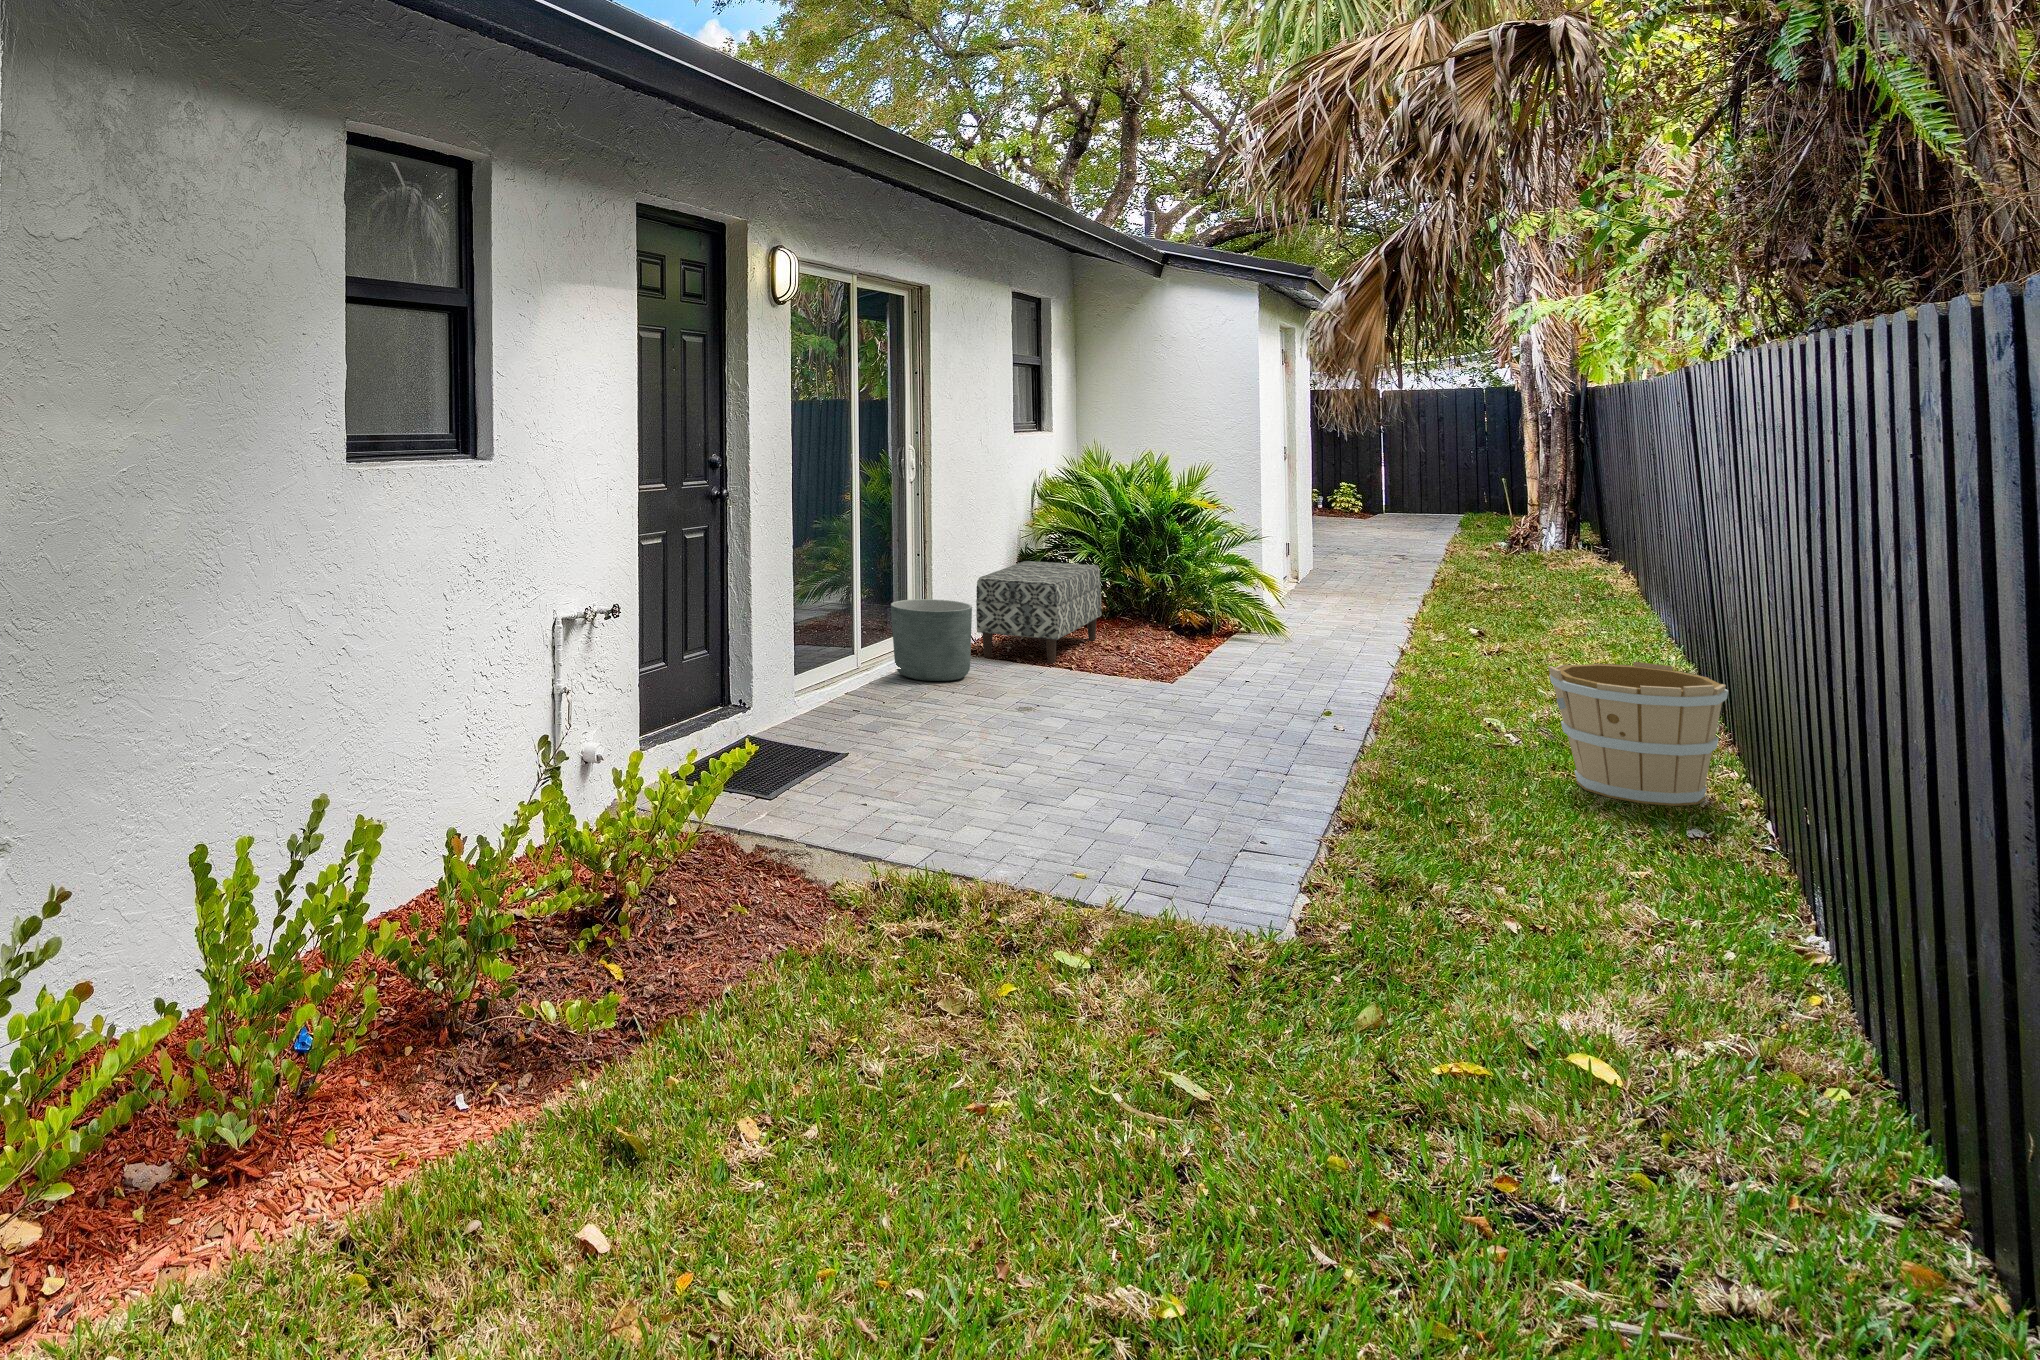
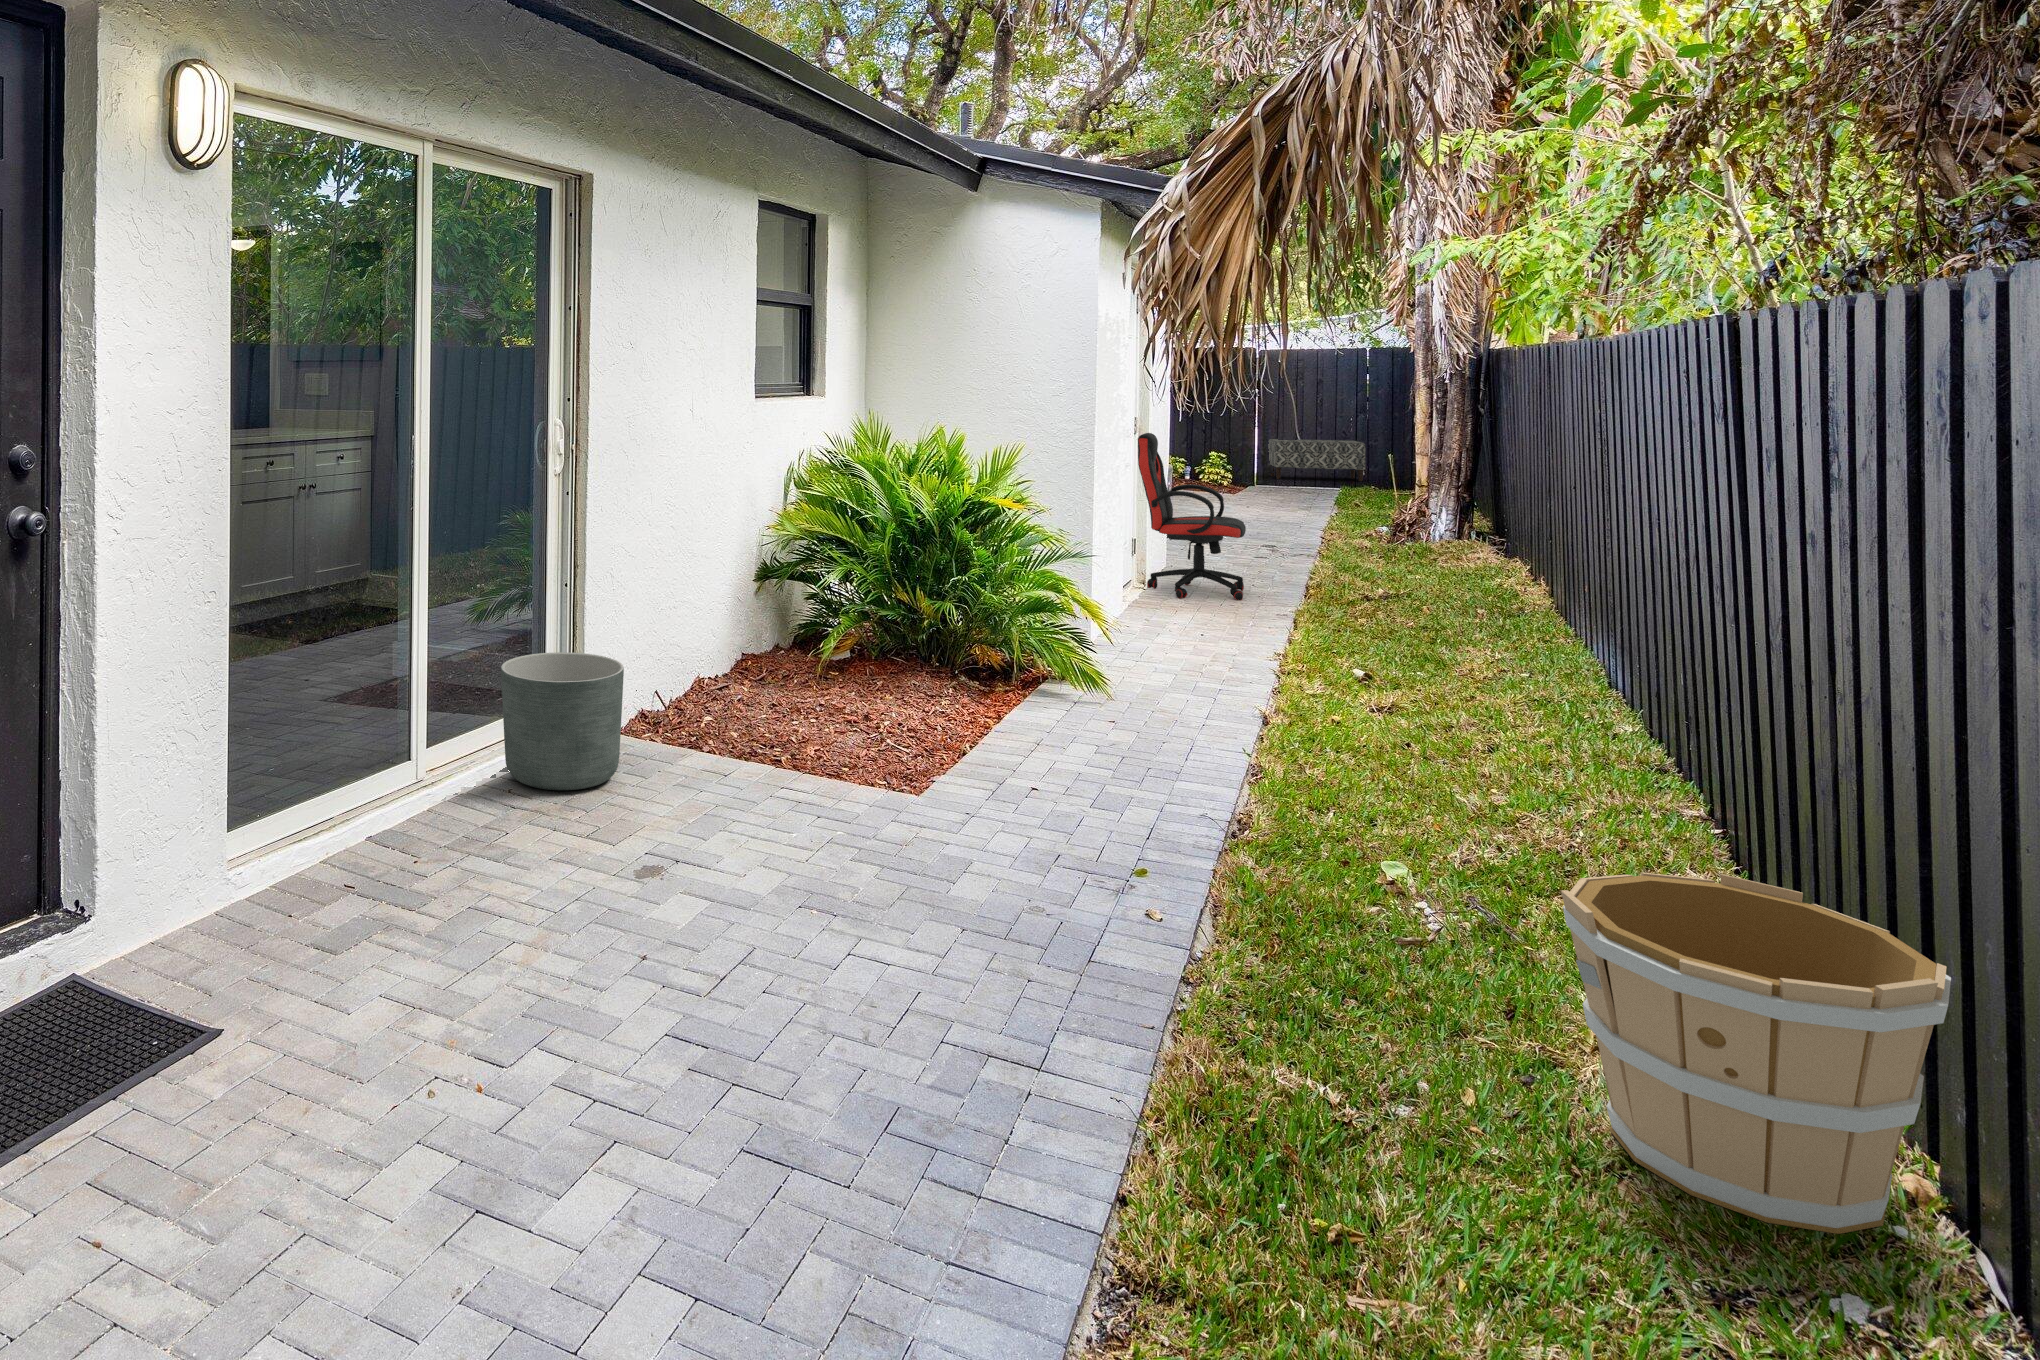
chair: none [1287,459,1378,589] -> present [1138,433,1246,600]
bench: present [976,561,1101,664] -> present [1268,439,1366,481]

